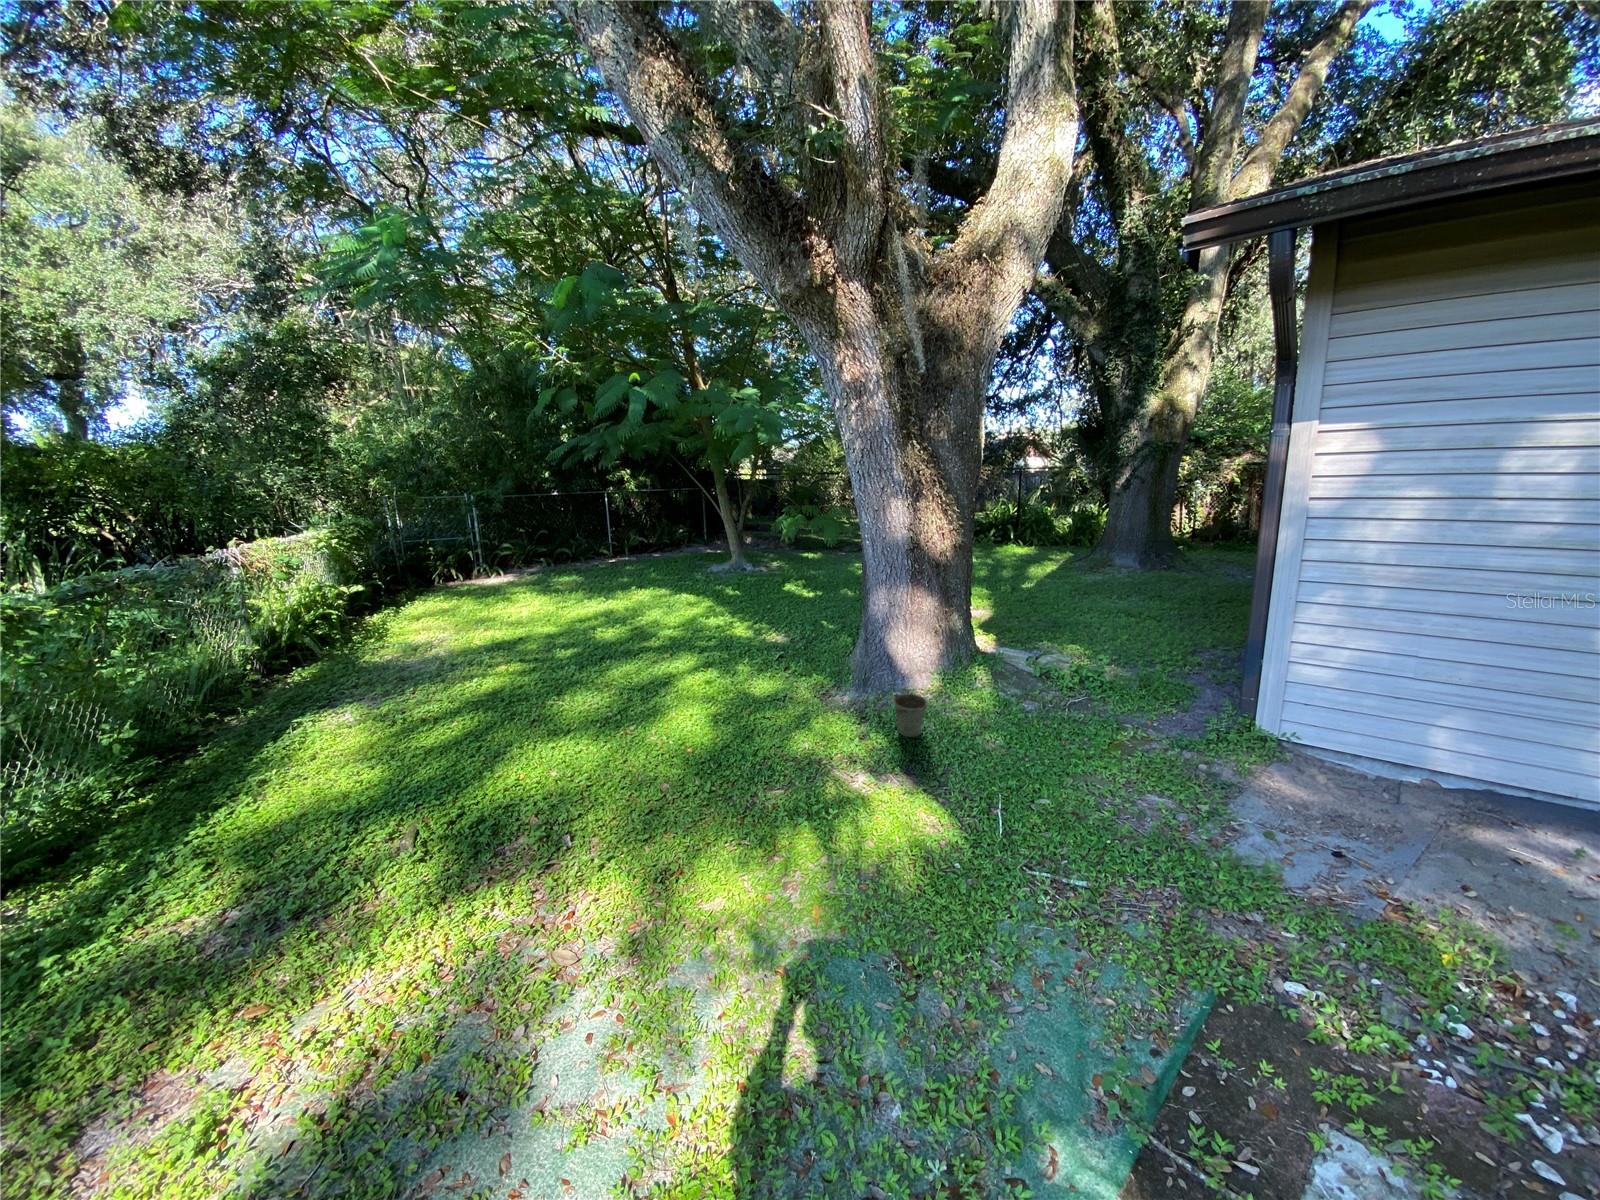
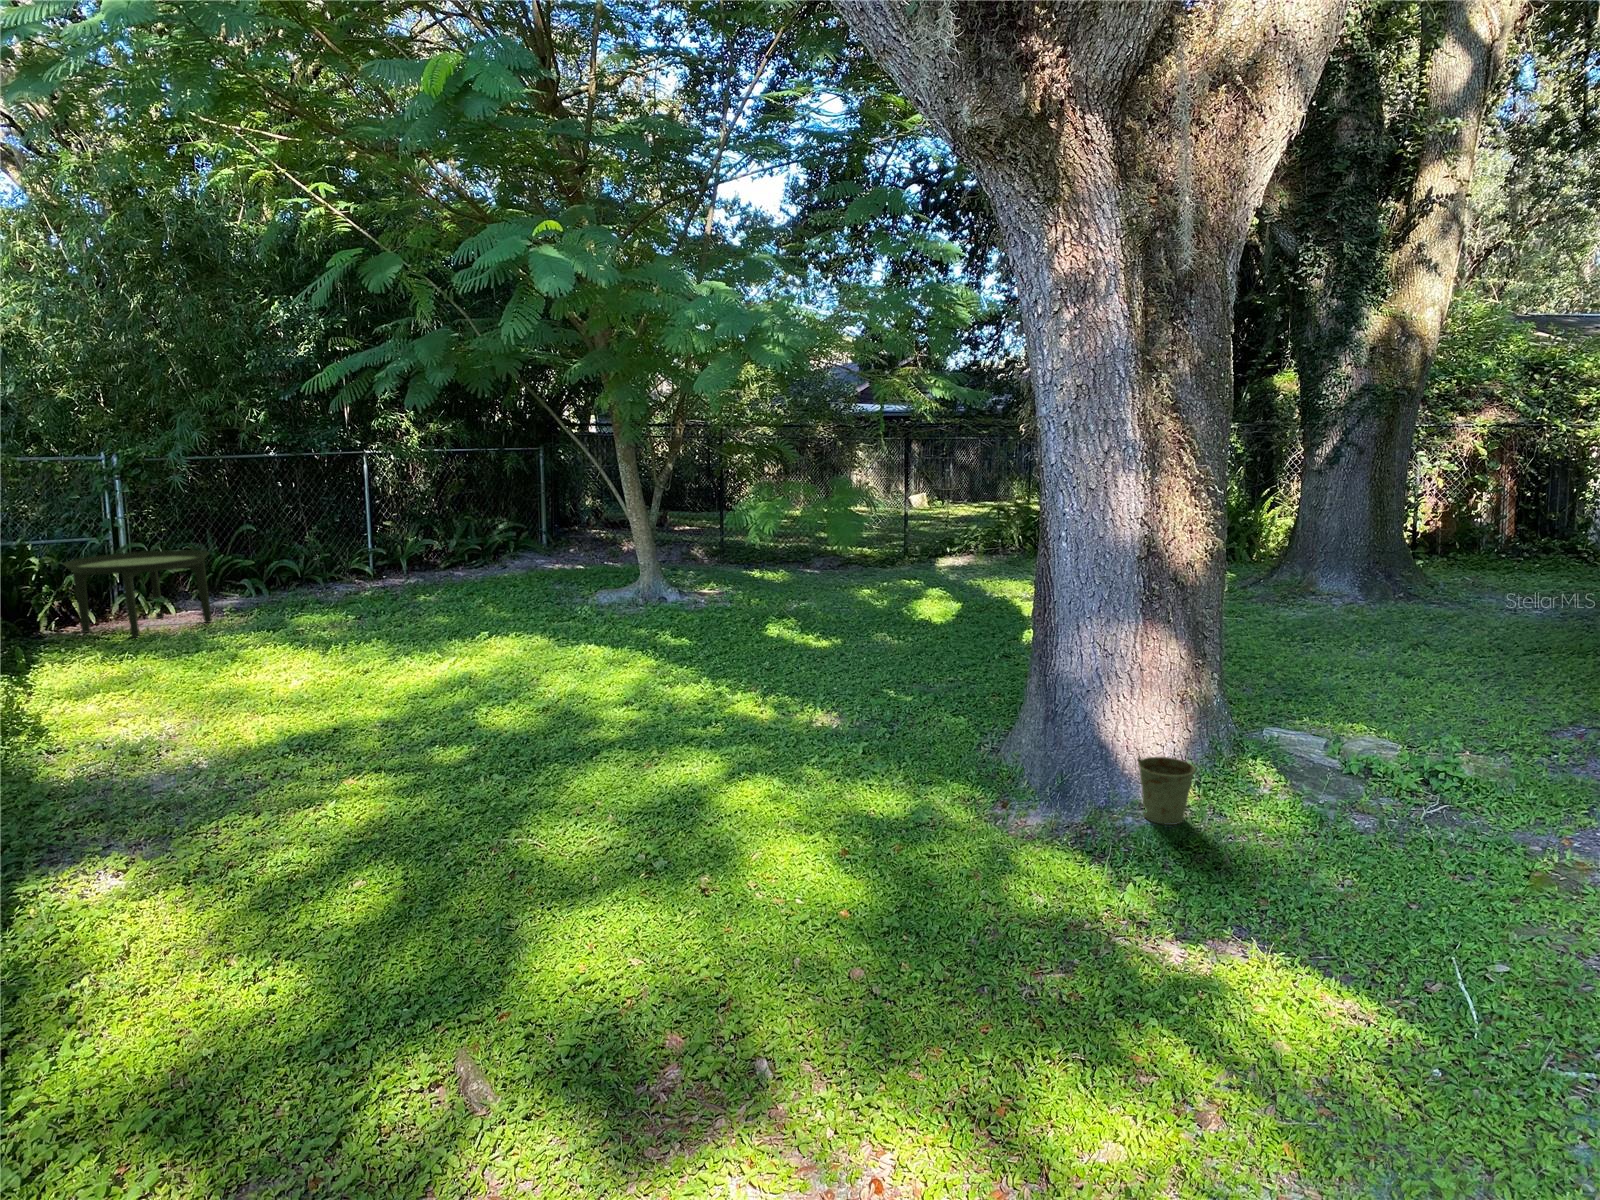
potted tree: present [1193,517,1218,546] -> none [1425,501,1467,555]
round table: none [446,545,519,589] -> present [63,550,212,638]

